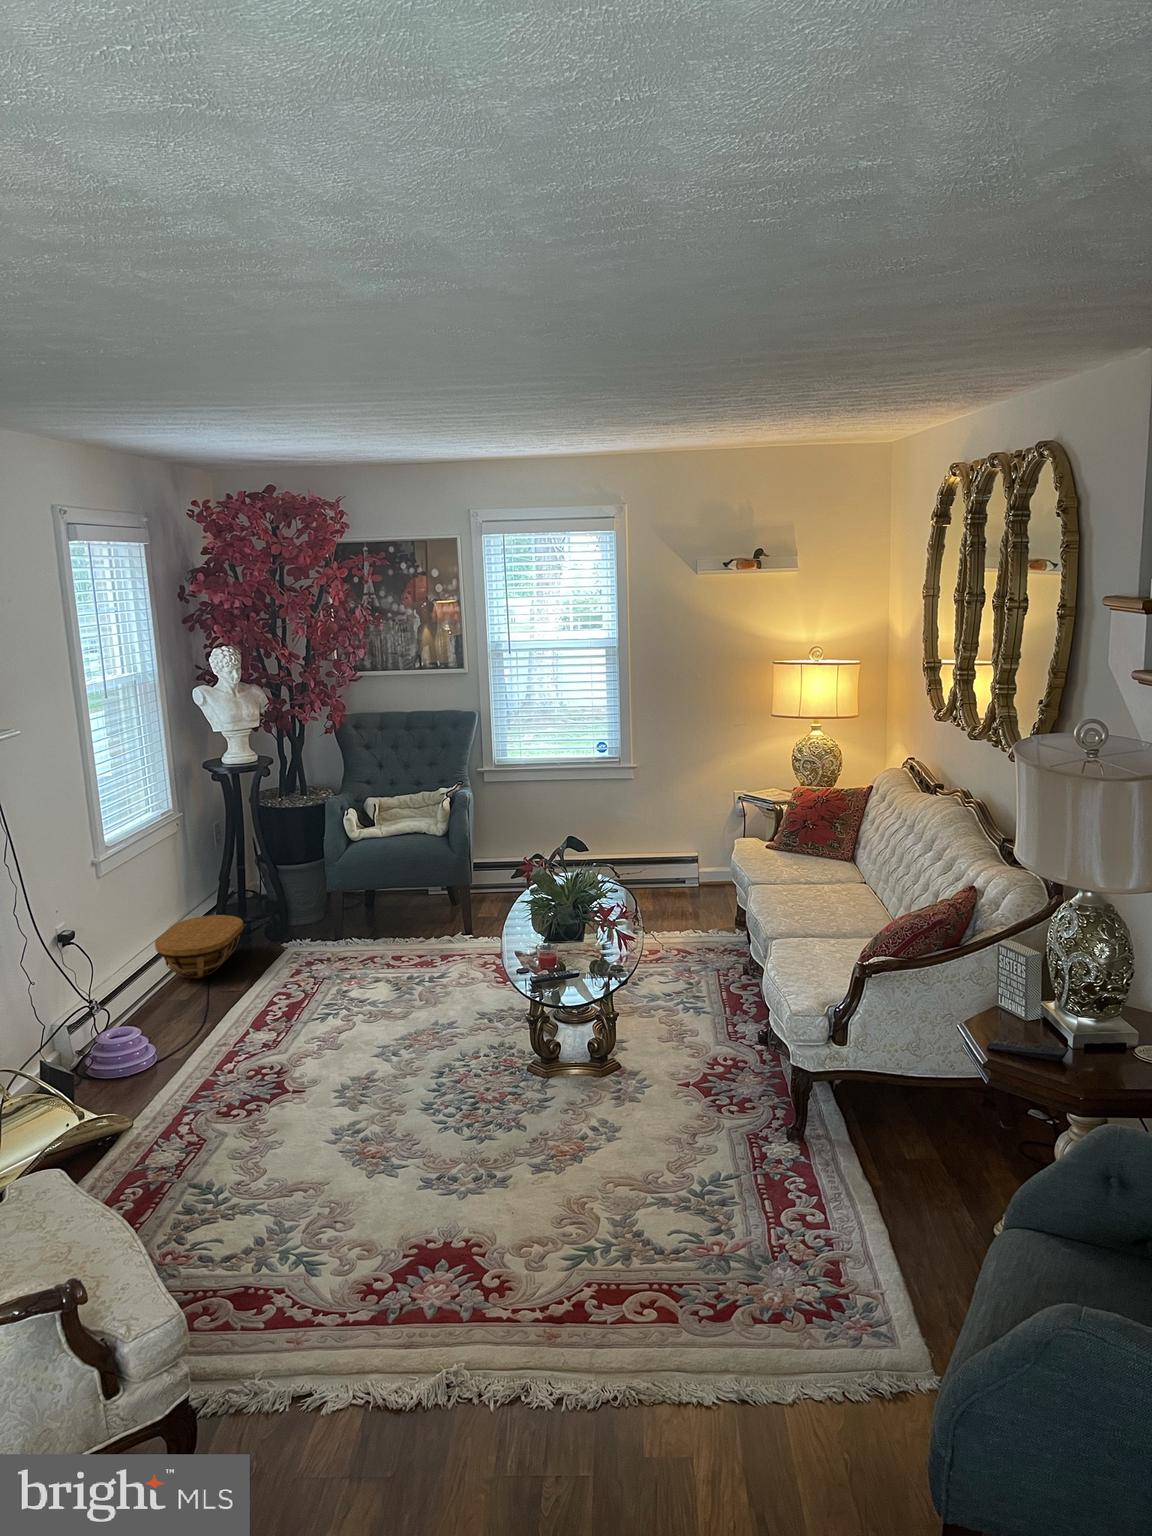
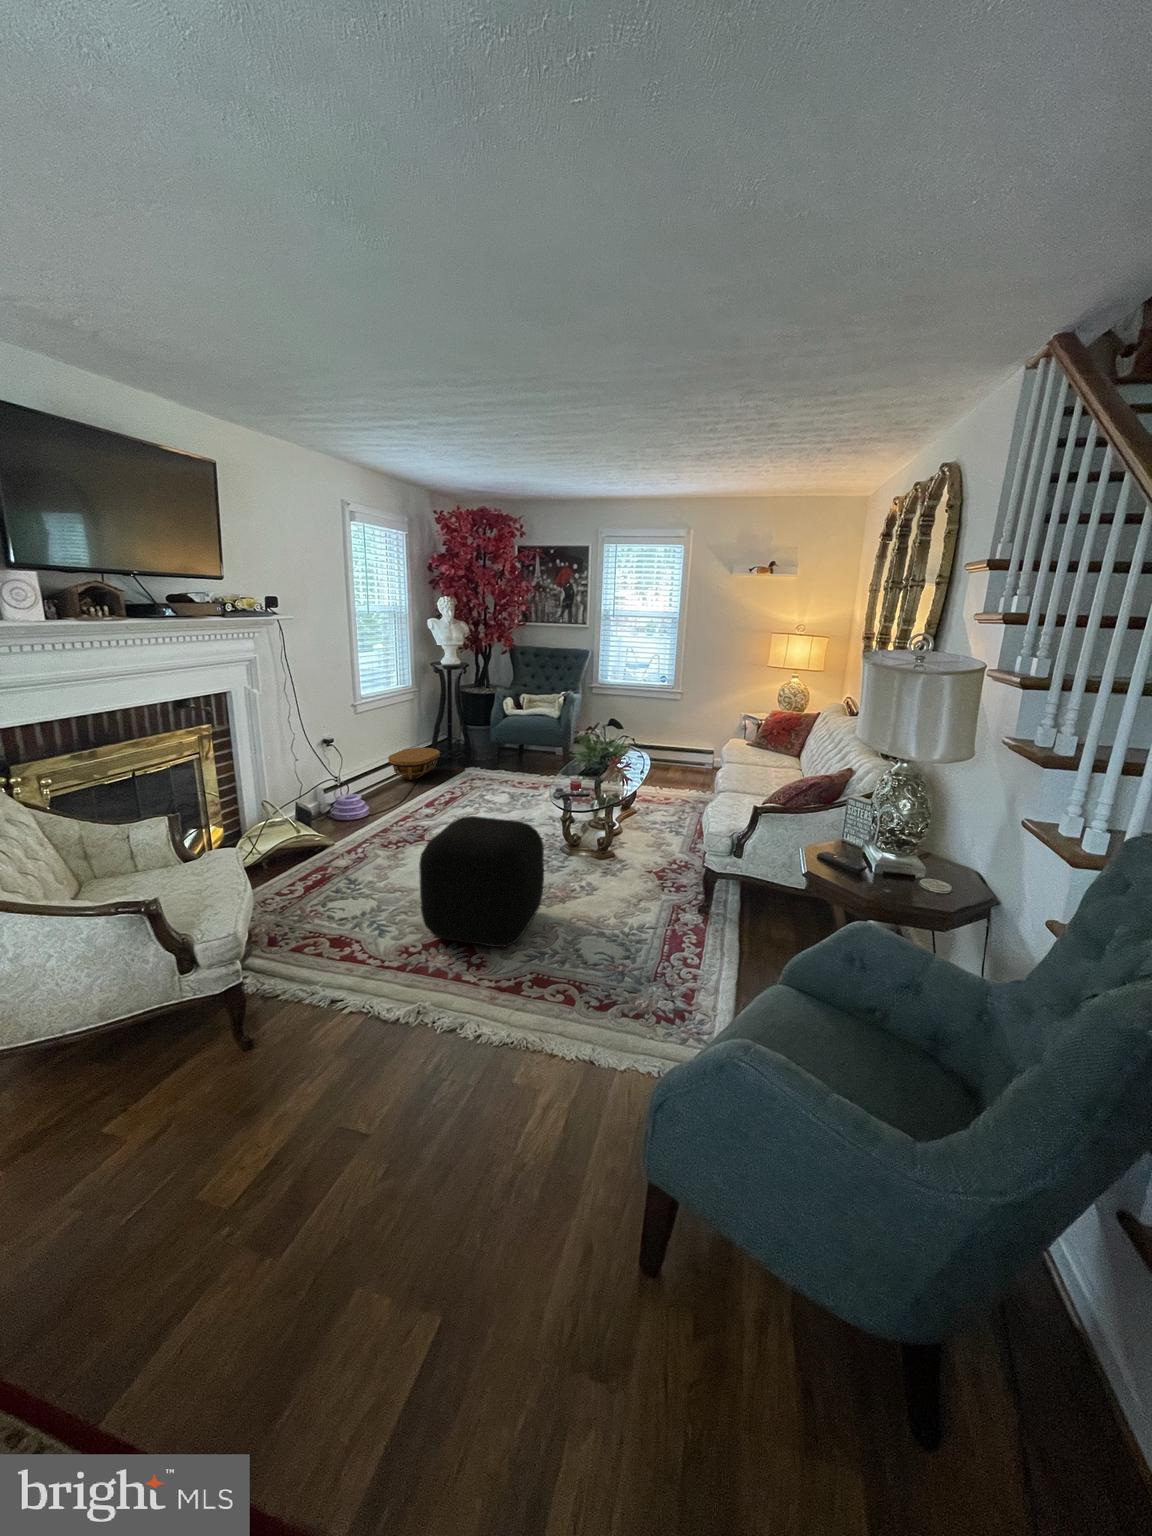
ottoman: none [371,1040,565,1258] -> present [419,816,544,947]

